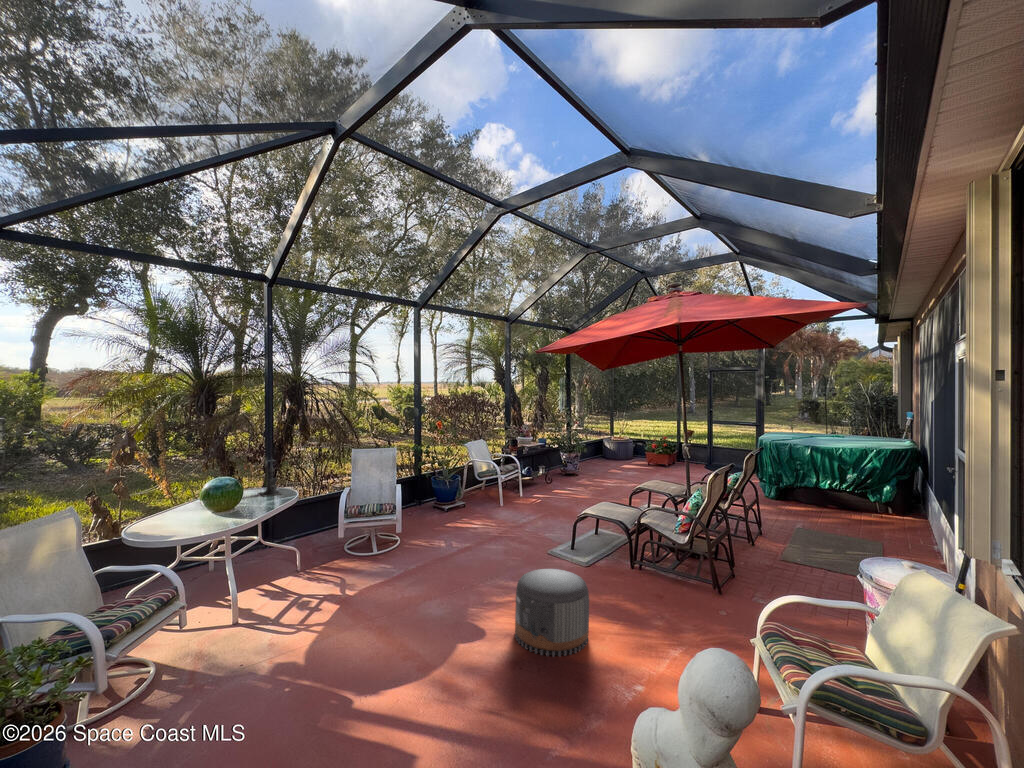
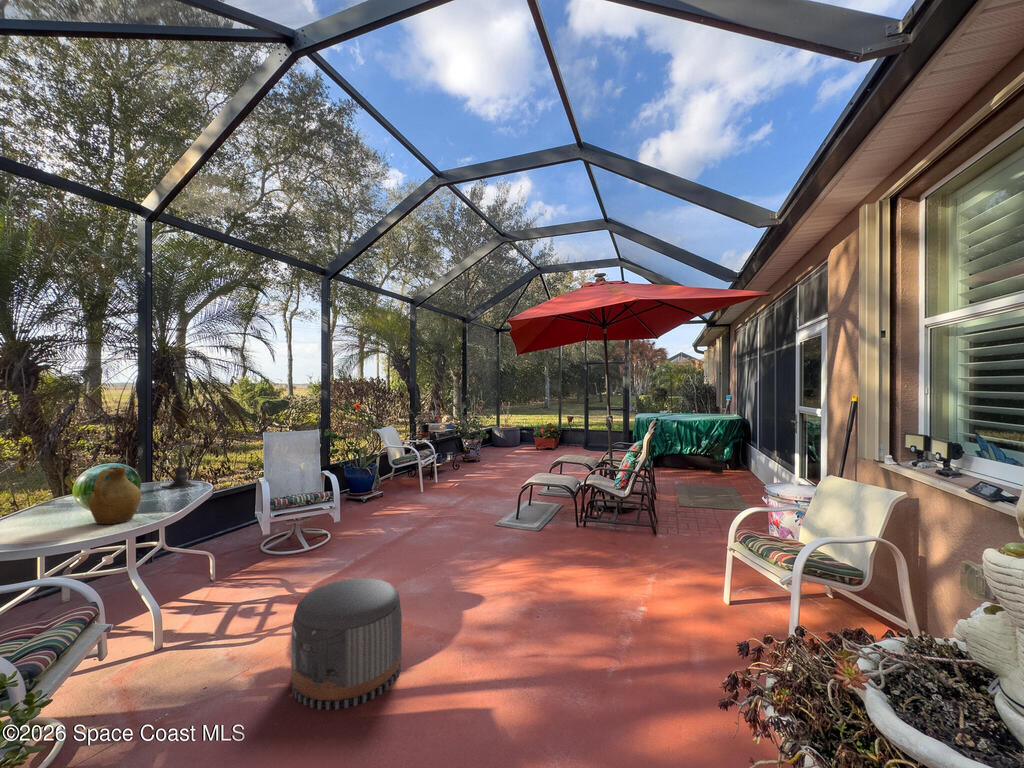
potted plant: none [844,469,882,517] -> present [709,443,724,474]
pitcher: none [187,484,222,528] -> present [89,467,141,524]
pouf: present [515,569,589,657] -> present [291,578,402,710]

